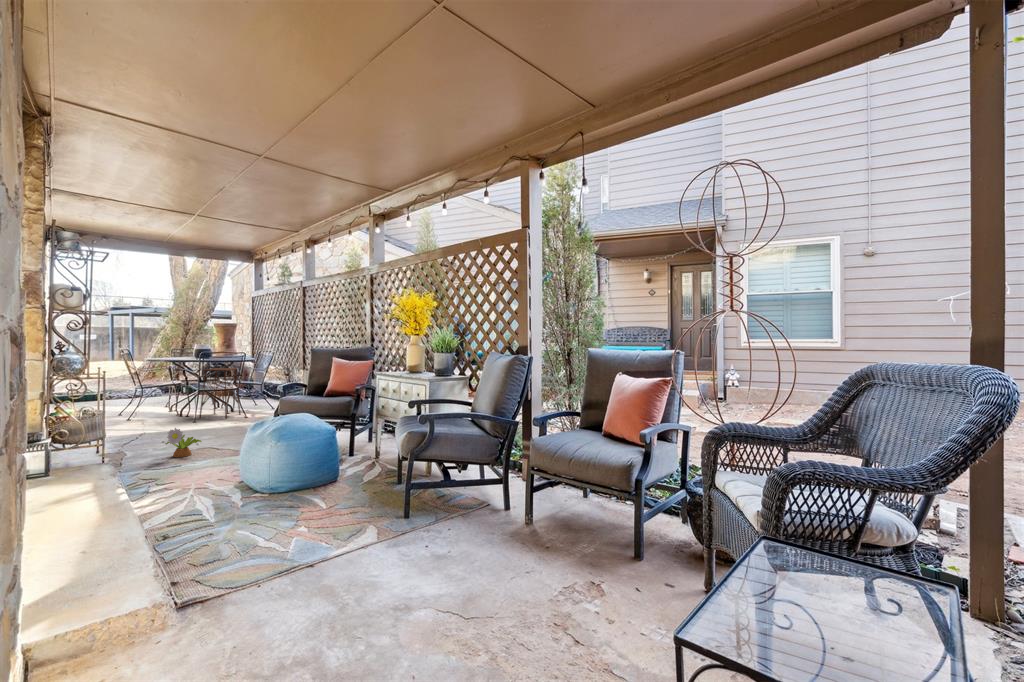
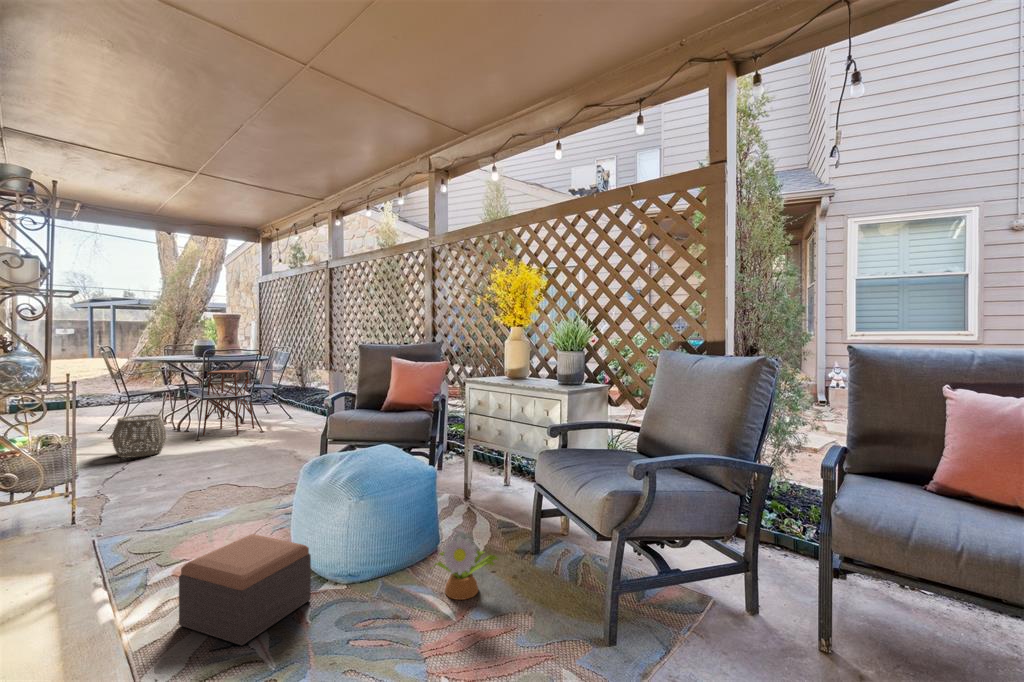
woven basket: none [128,401,170,432] -> present [112,414,166,458]
decorative plant: present [165,428,202,457] -> present [430,536,498,600]
footstool: none [165,462,246,516] -> present [179,534,311,645]

